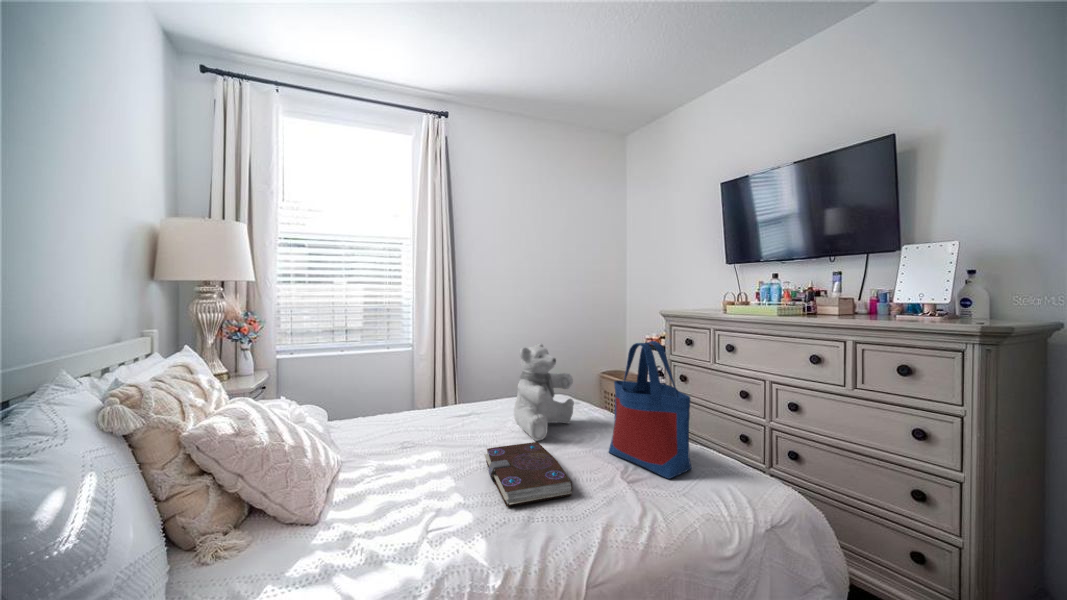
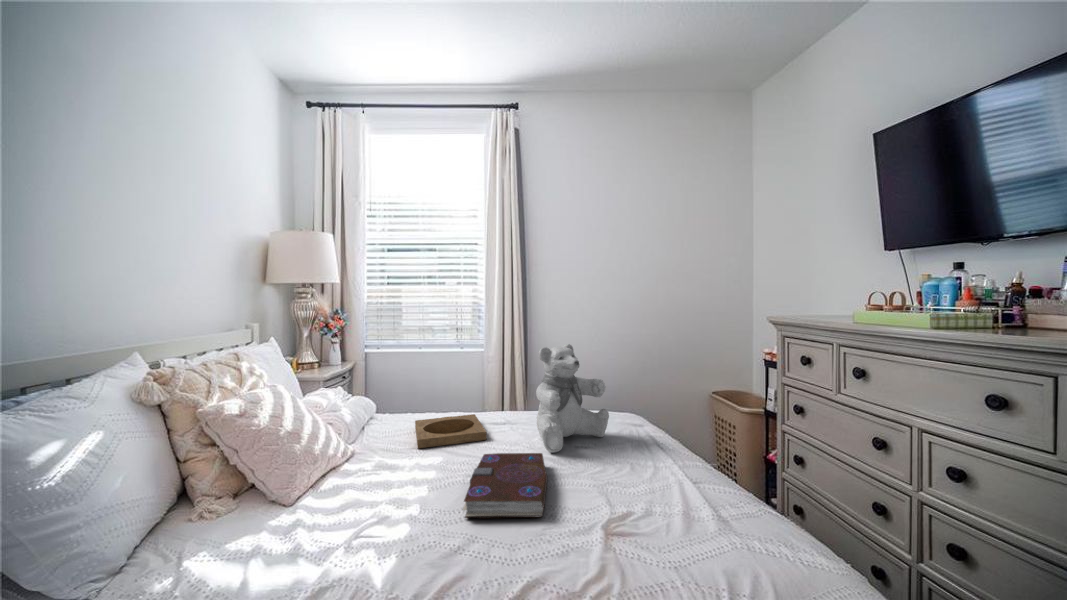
tote bag: present [608,341,692,479] -> none [623,342,718,518]
tray: none [386,413,469,452] -> present [415,414,486,448]

